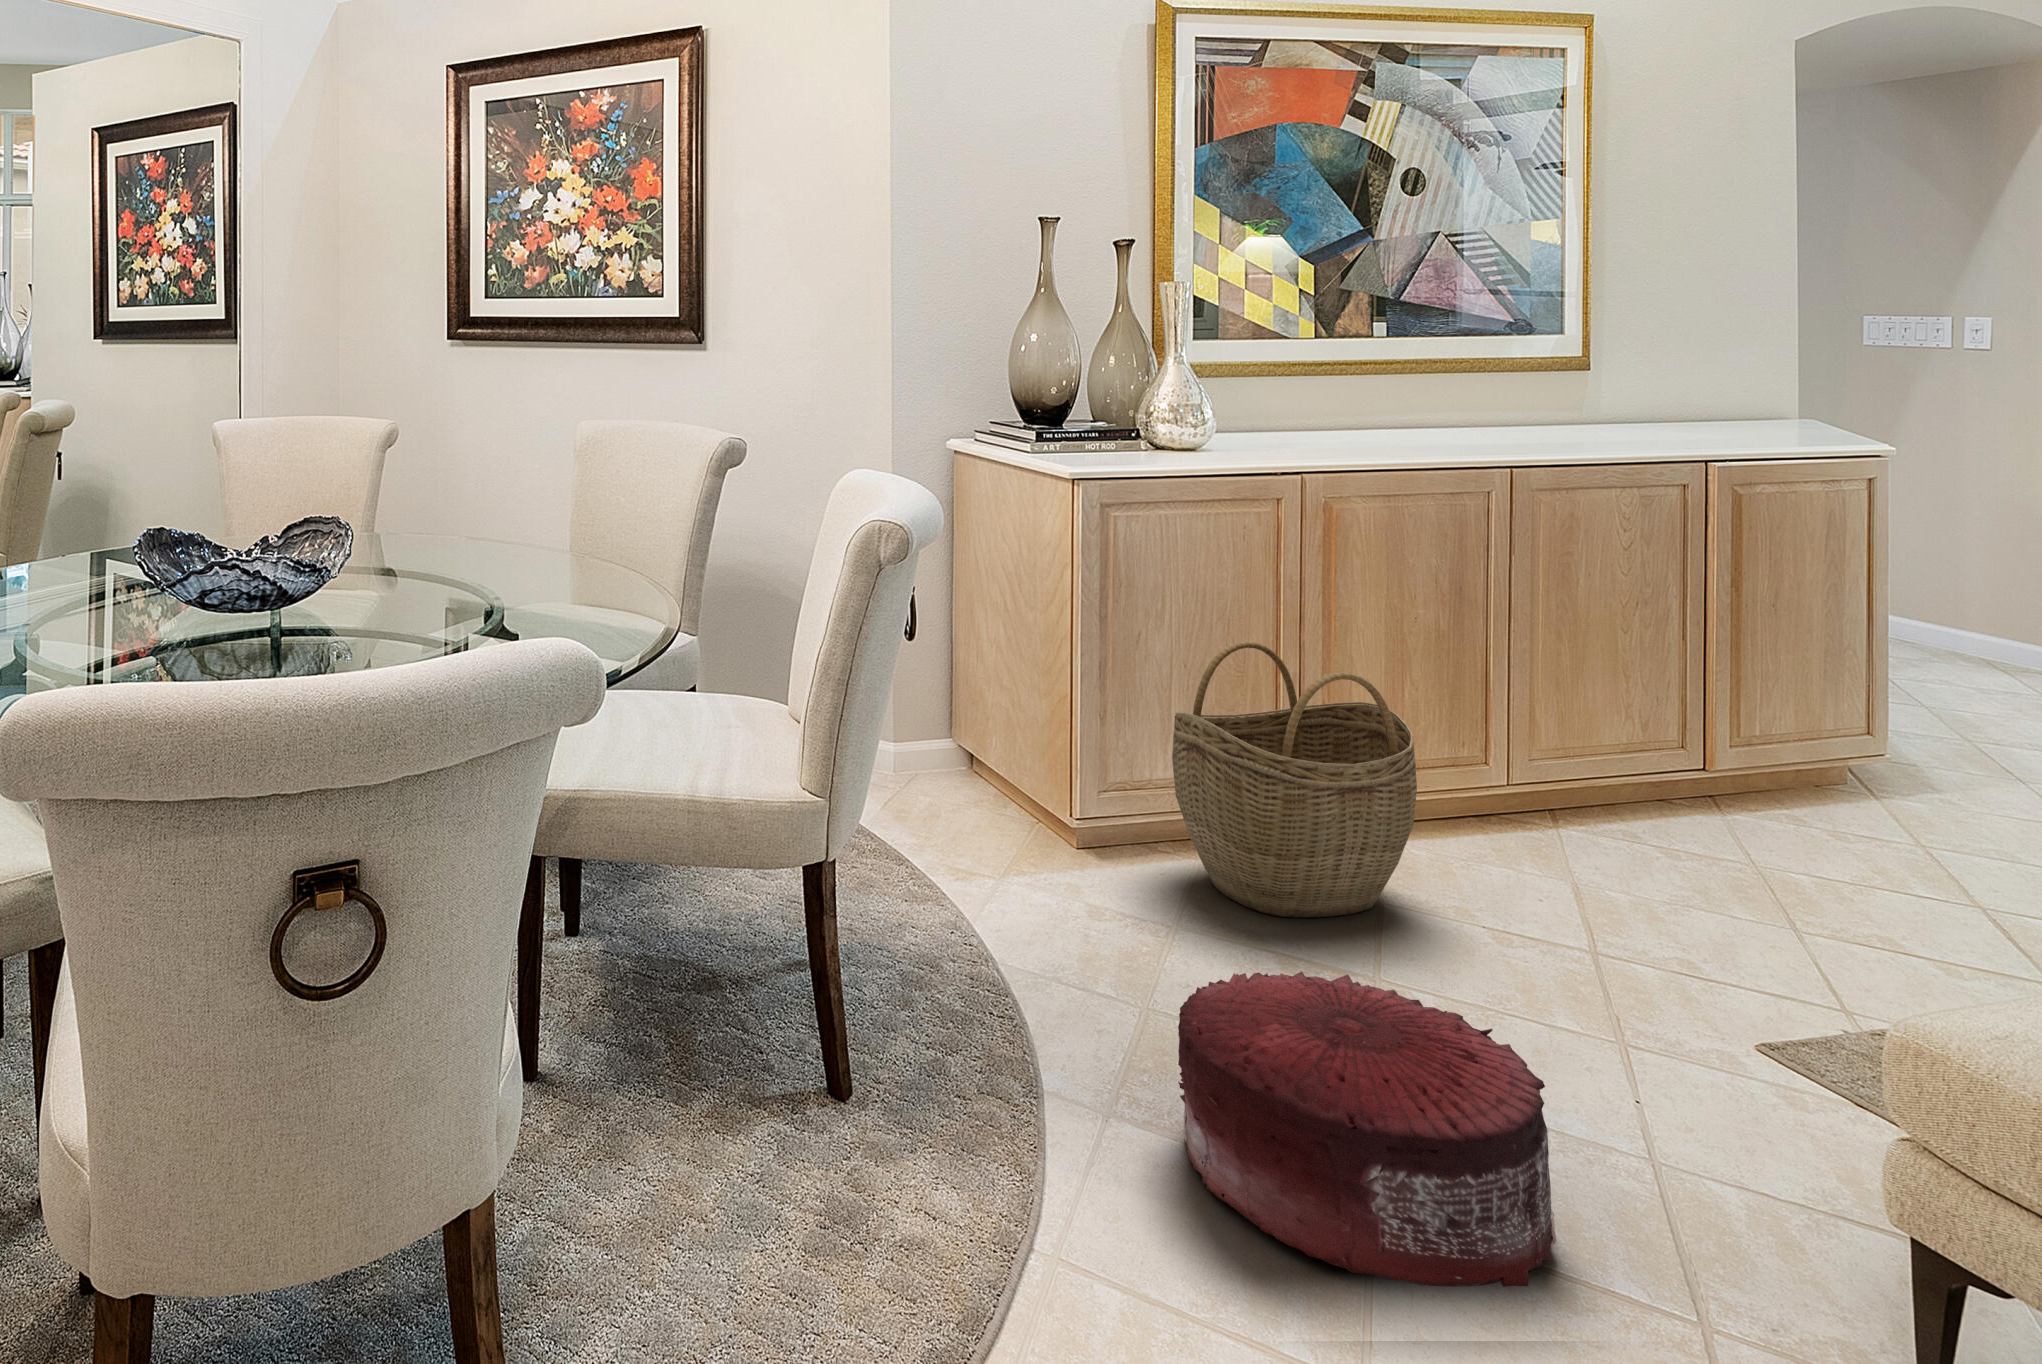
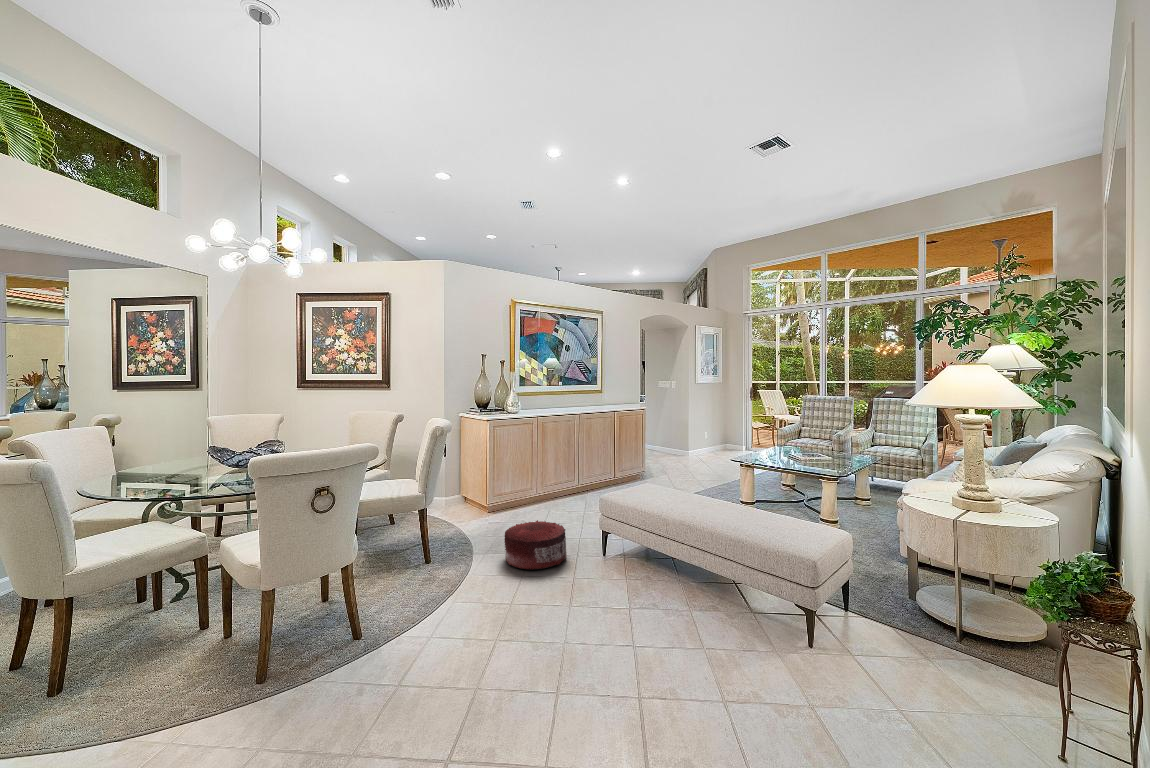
woven basket: present [1172,641,1417,917] -> none [511,458,559,519]

